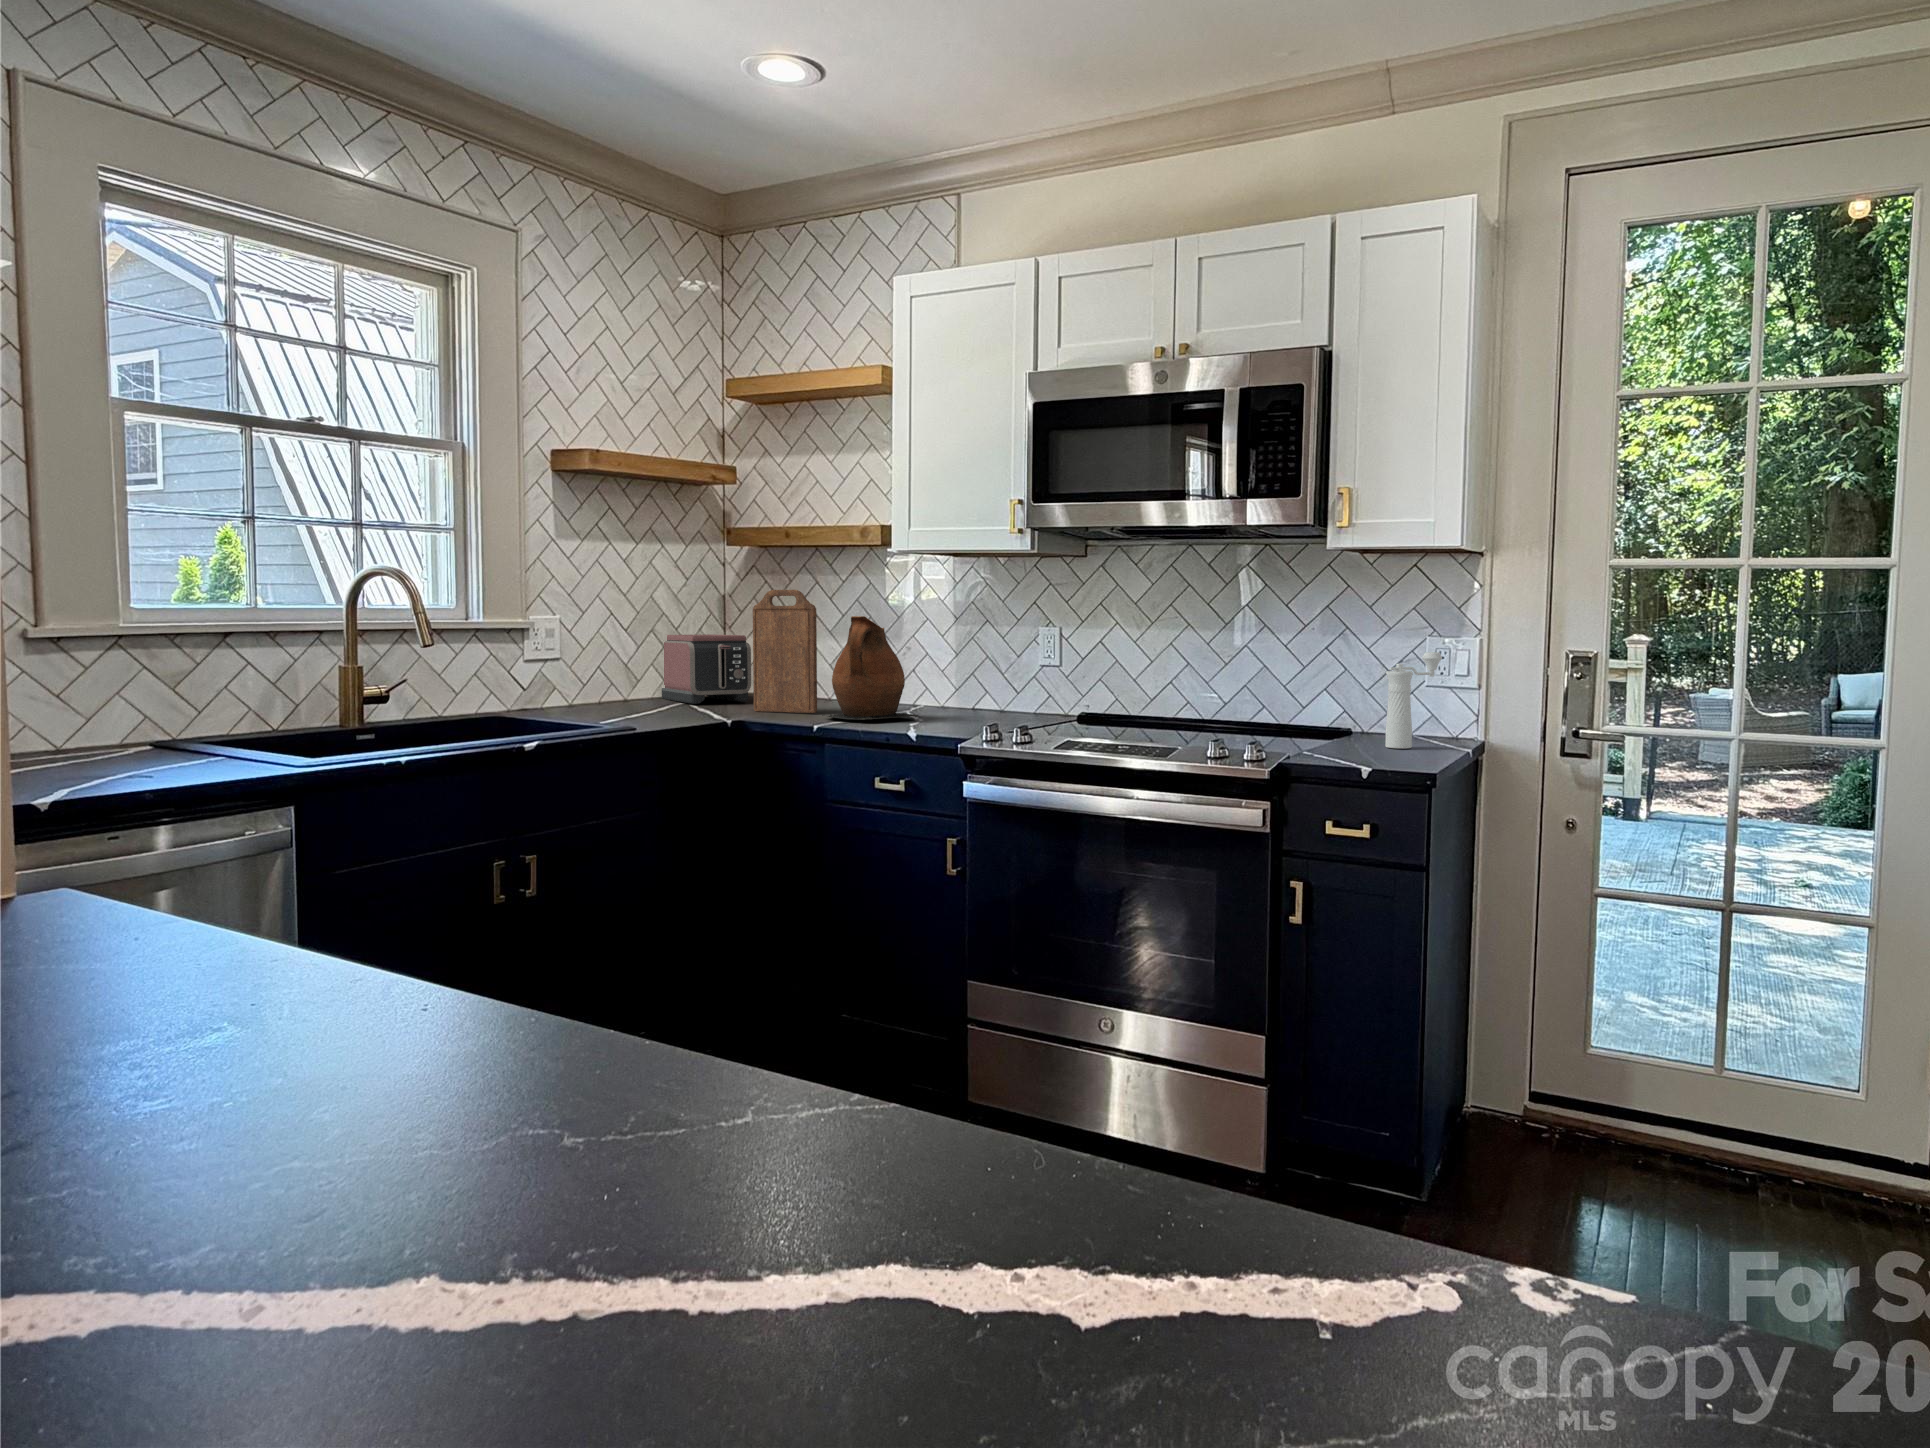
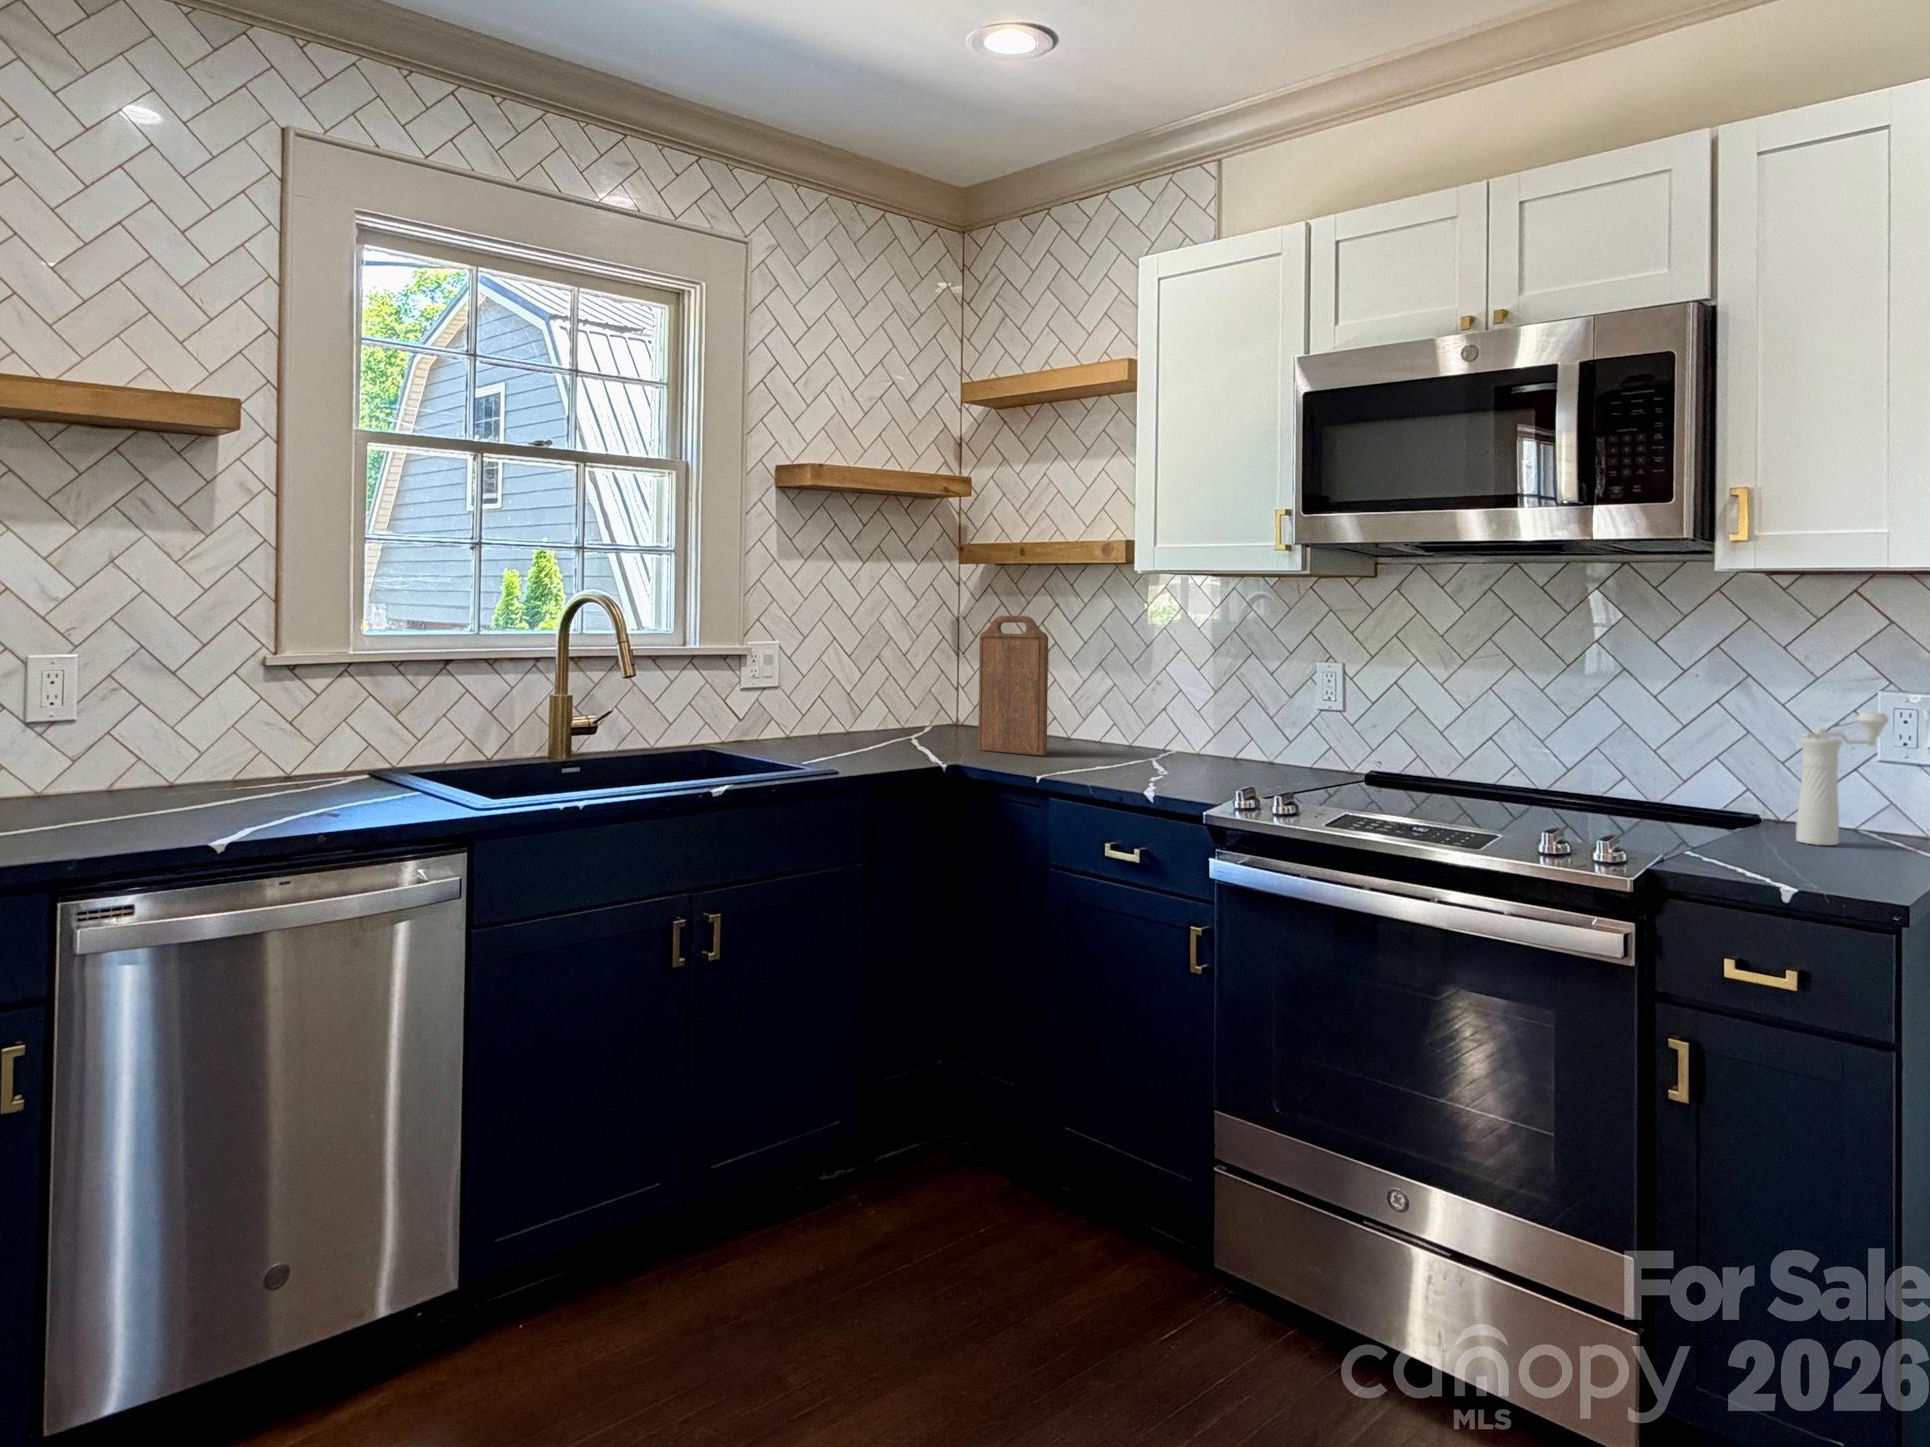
ceramic pitcher: present [822,616,918,720] -> none [1049,648,1161,768]
toaster: present [662,634,751,704] -> none [888,661,981,738]

